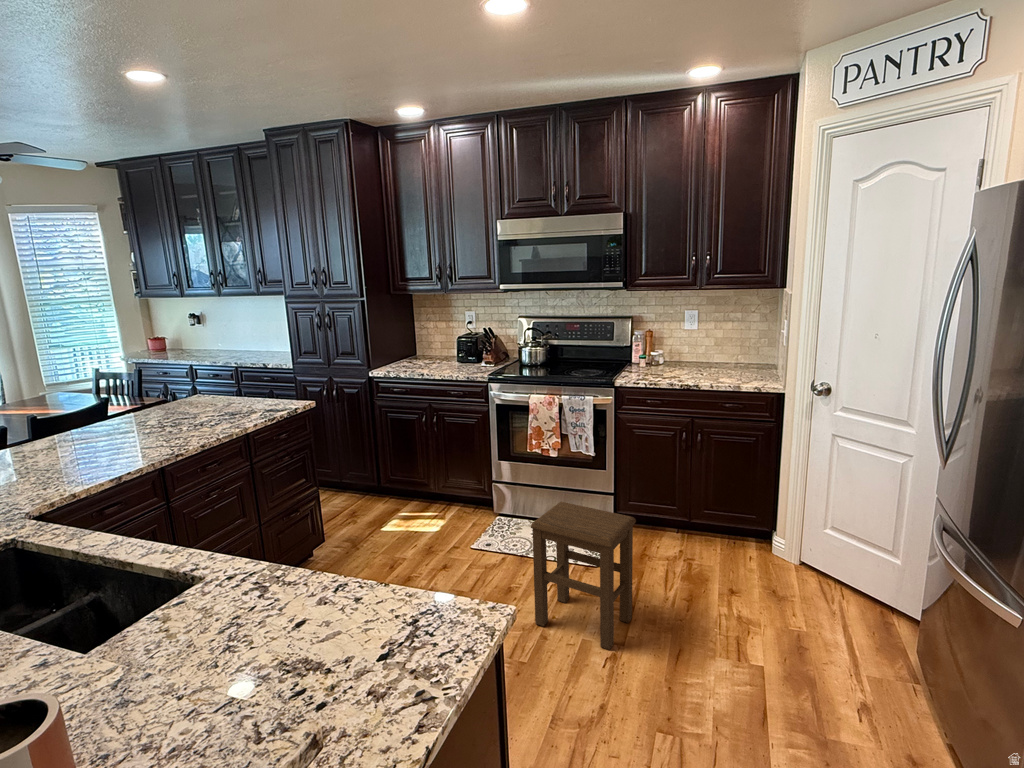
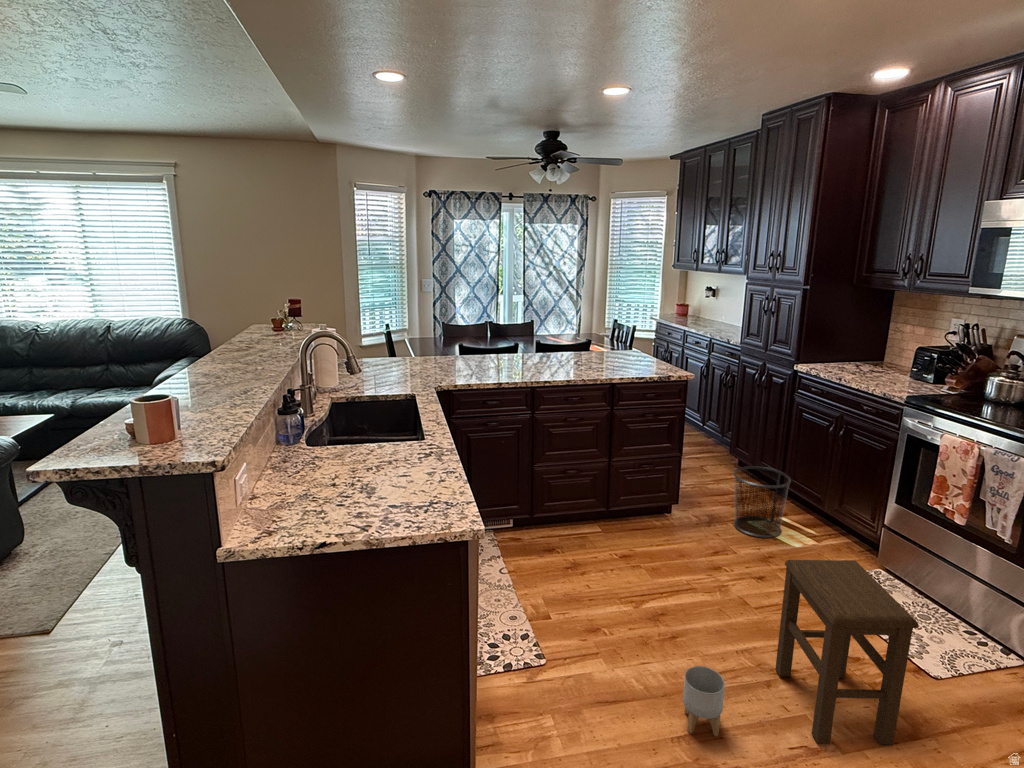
waste bin: none [364,472,417,542] -> present [733,466,791,538]
planter: none [530,645,568,715] -> present [683,666,725,736]

